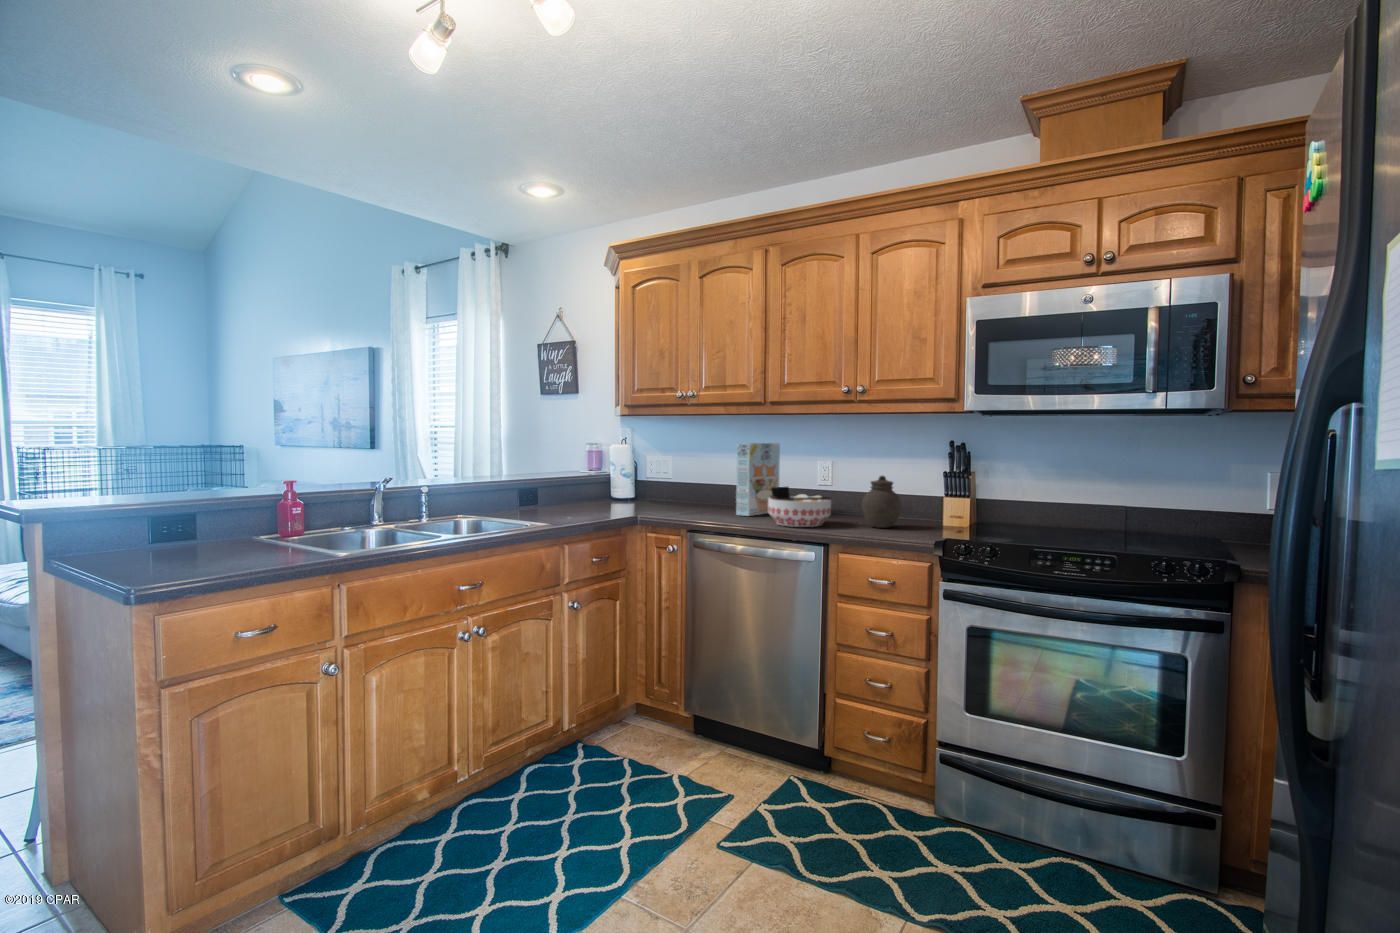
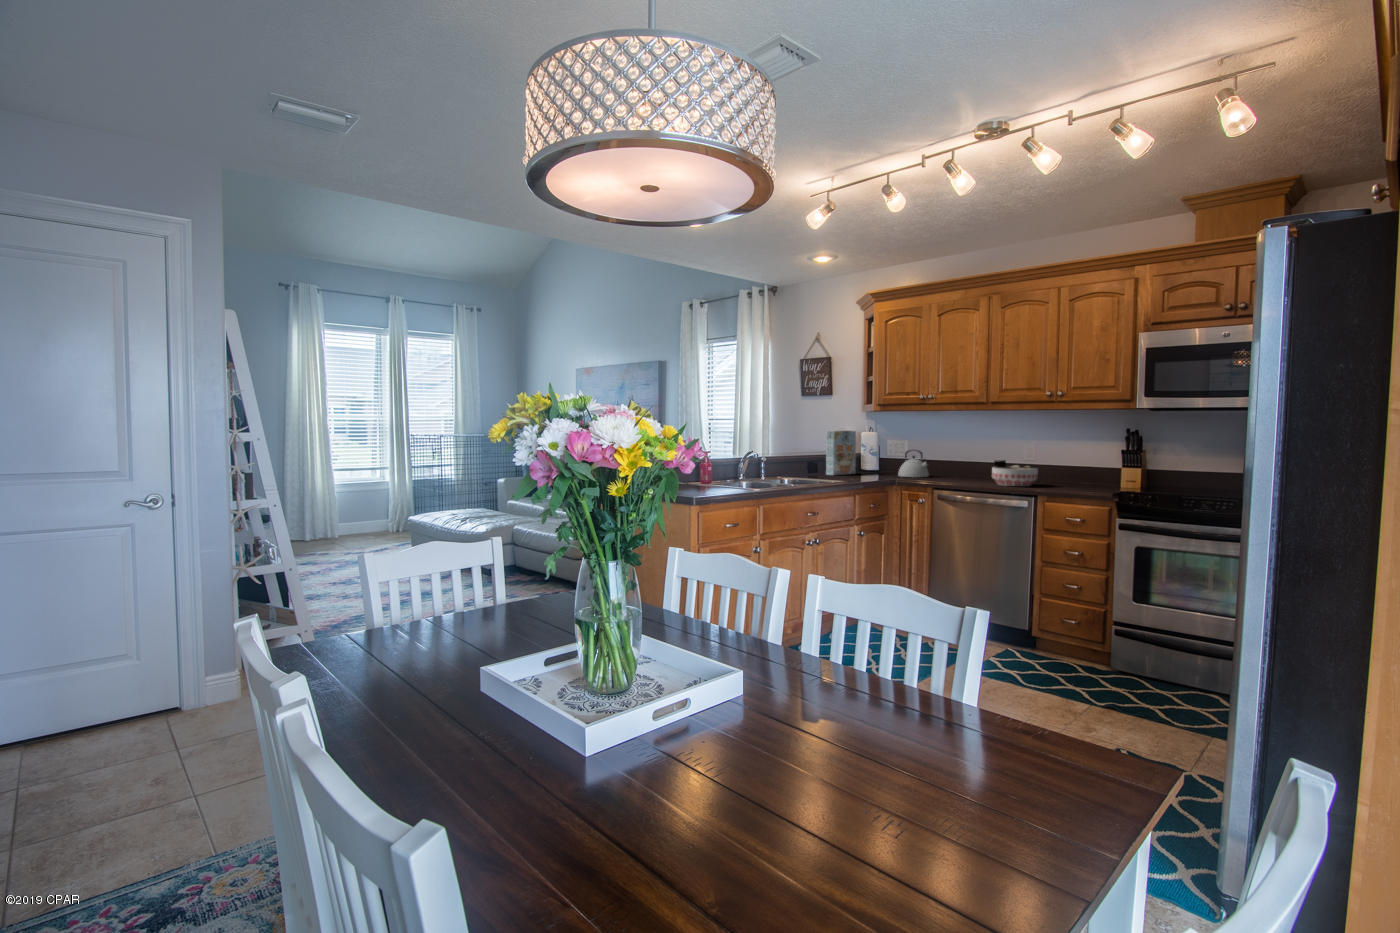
cereal box: present [736,443,780,516] -> present [826,431,856,475]
kettle: none [651,470,694,510] -> present [898,450,929,477]
jar: present [862,476,901,528] -> none [1060,452,1090,487]

